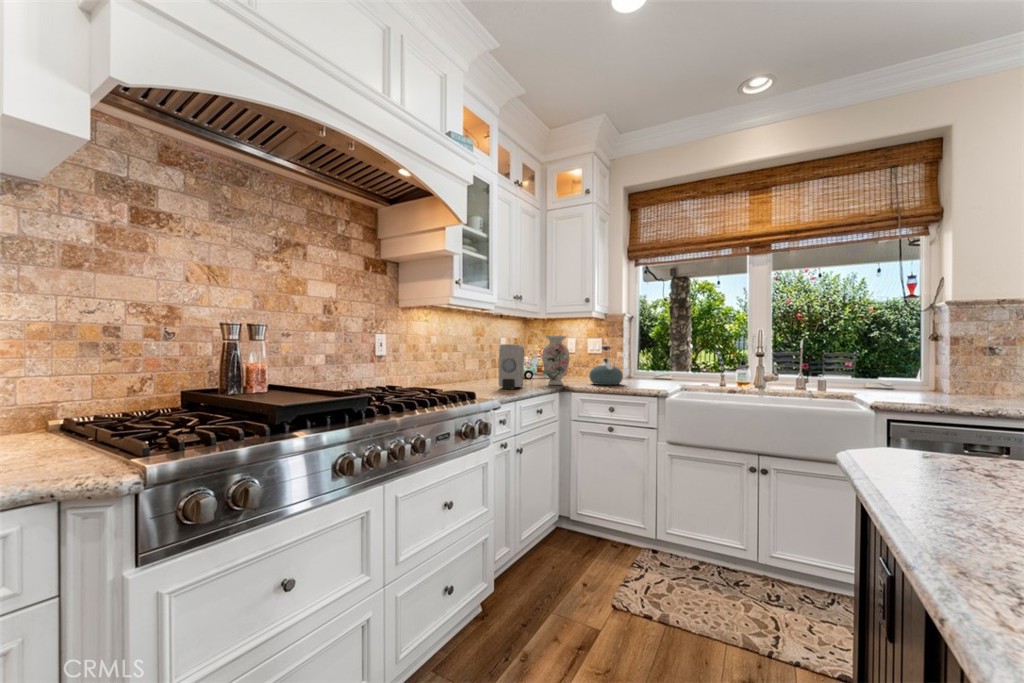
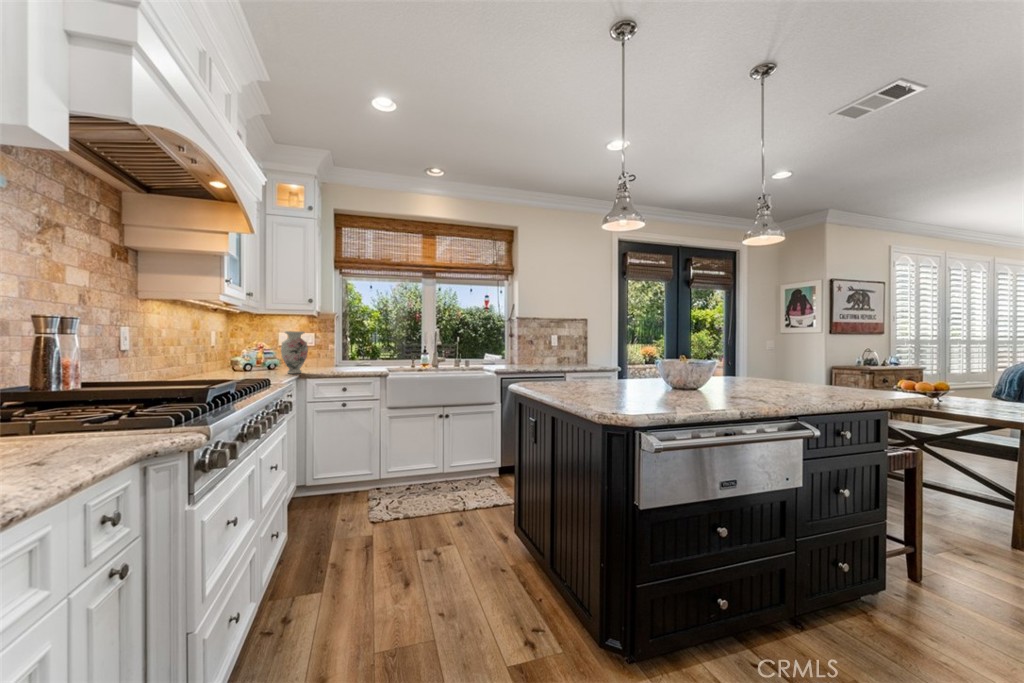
soap dispenser: present [499,344,524,389] -> none [252,339,276,379]
kettle: present [589,346,623,385] -> none [320,340,349,371]

